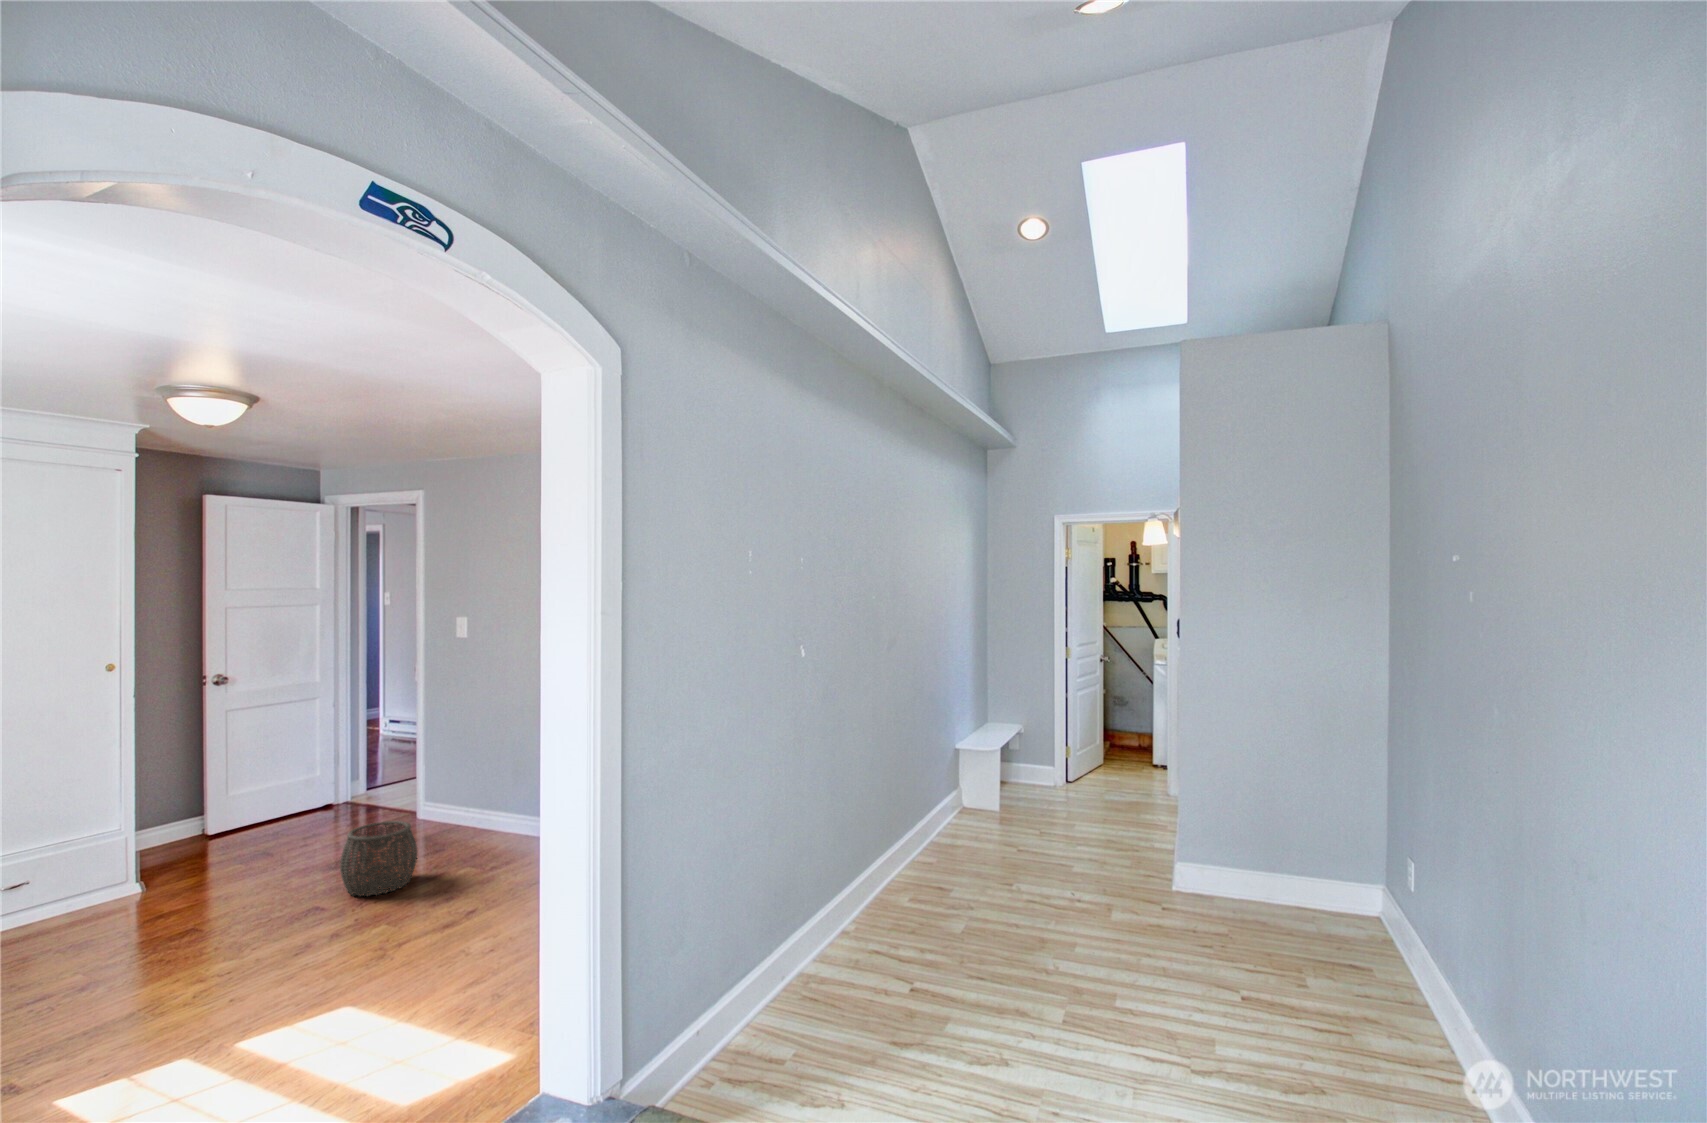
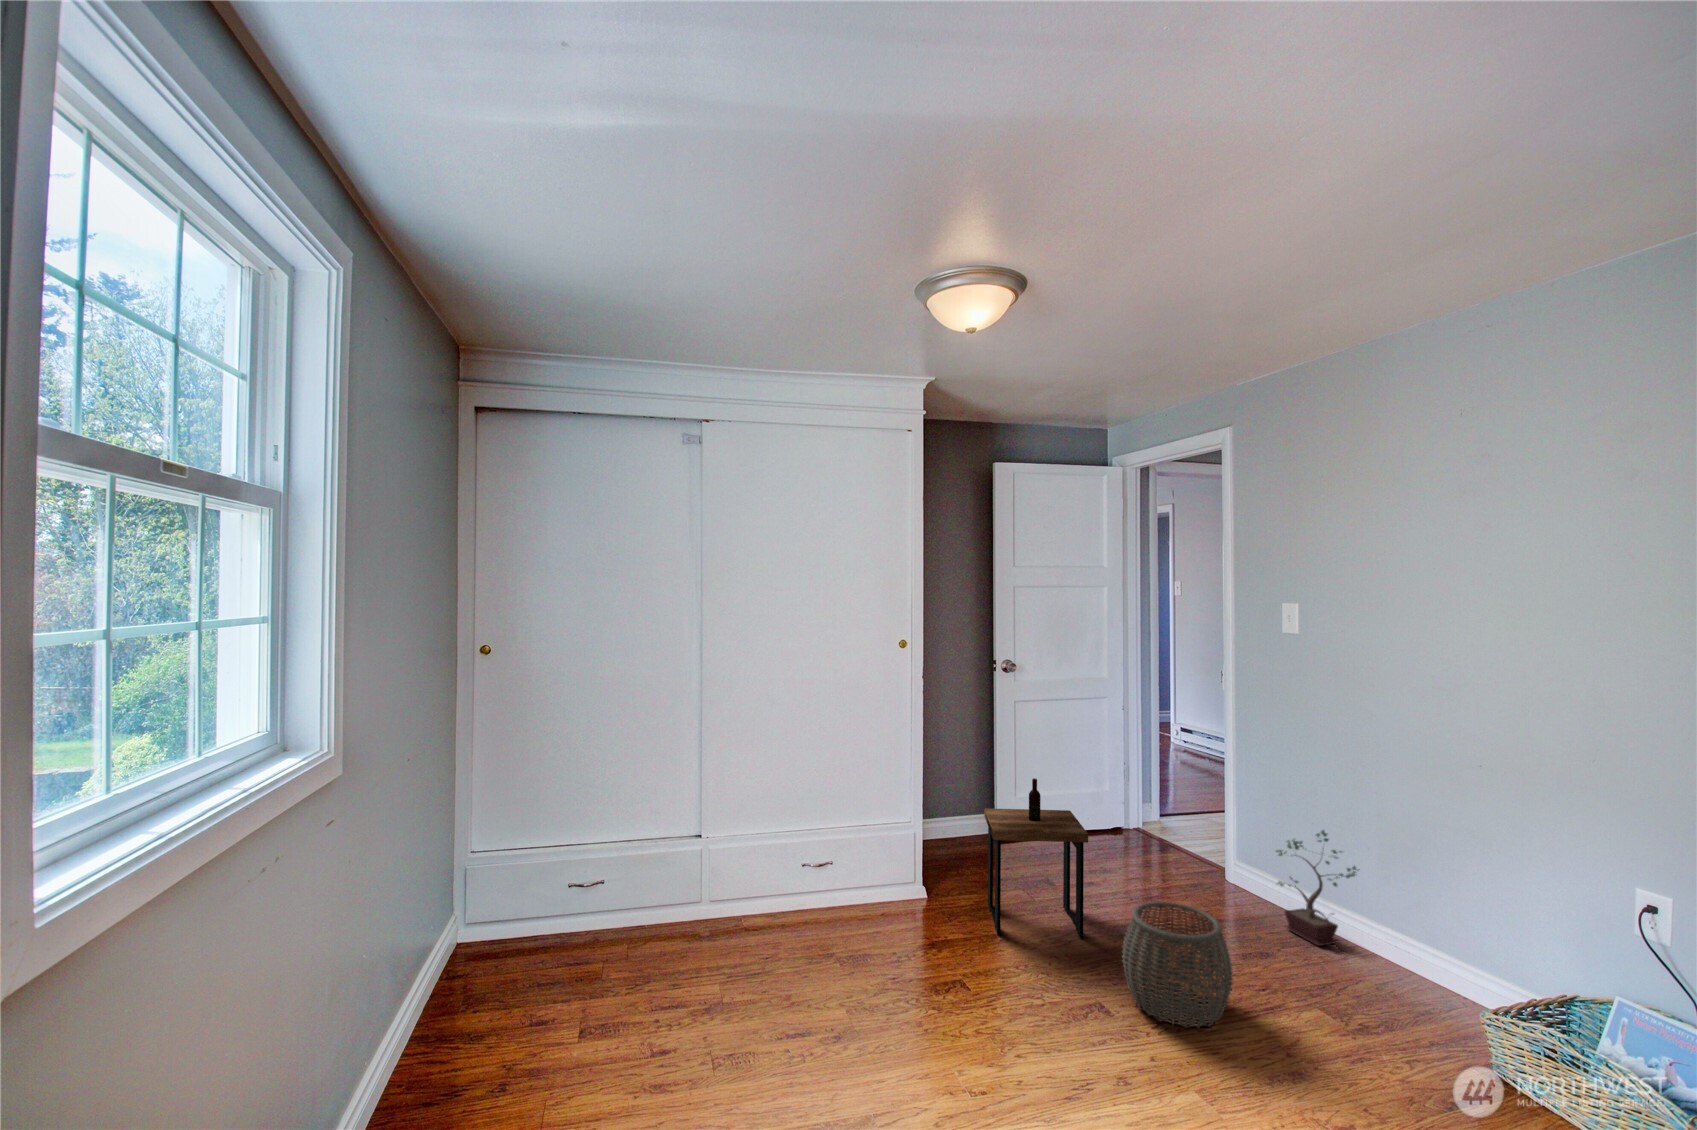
potted plant: none [451,758,502,833] -> present [1276,830,1357,946]
side table: none [206,766,310,897] -> present [984,778,1088,939]

